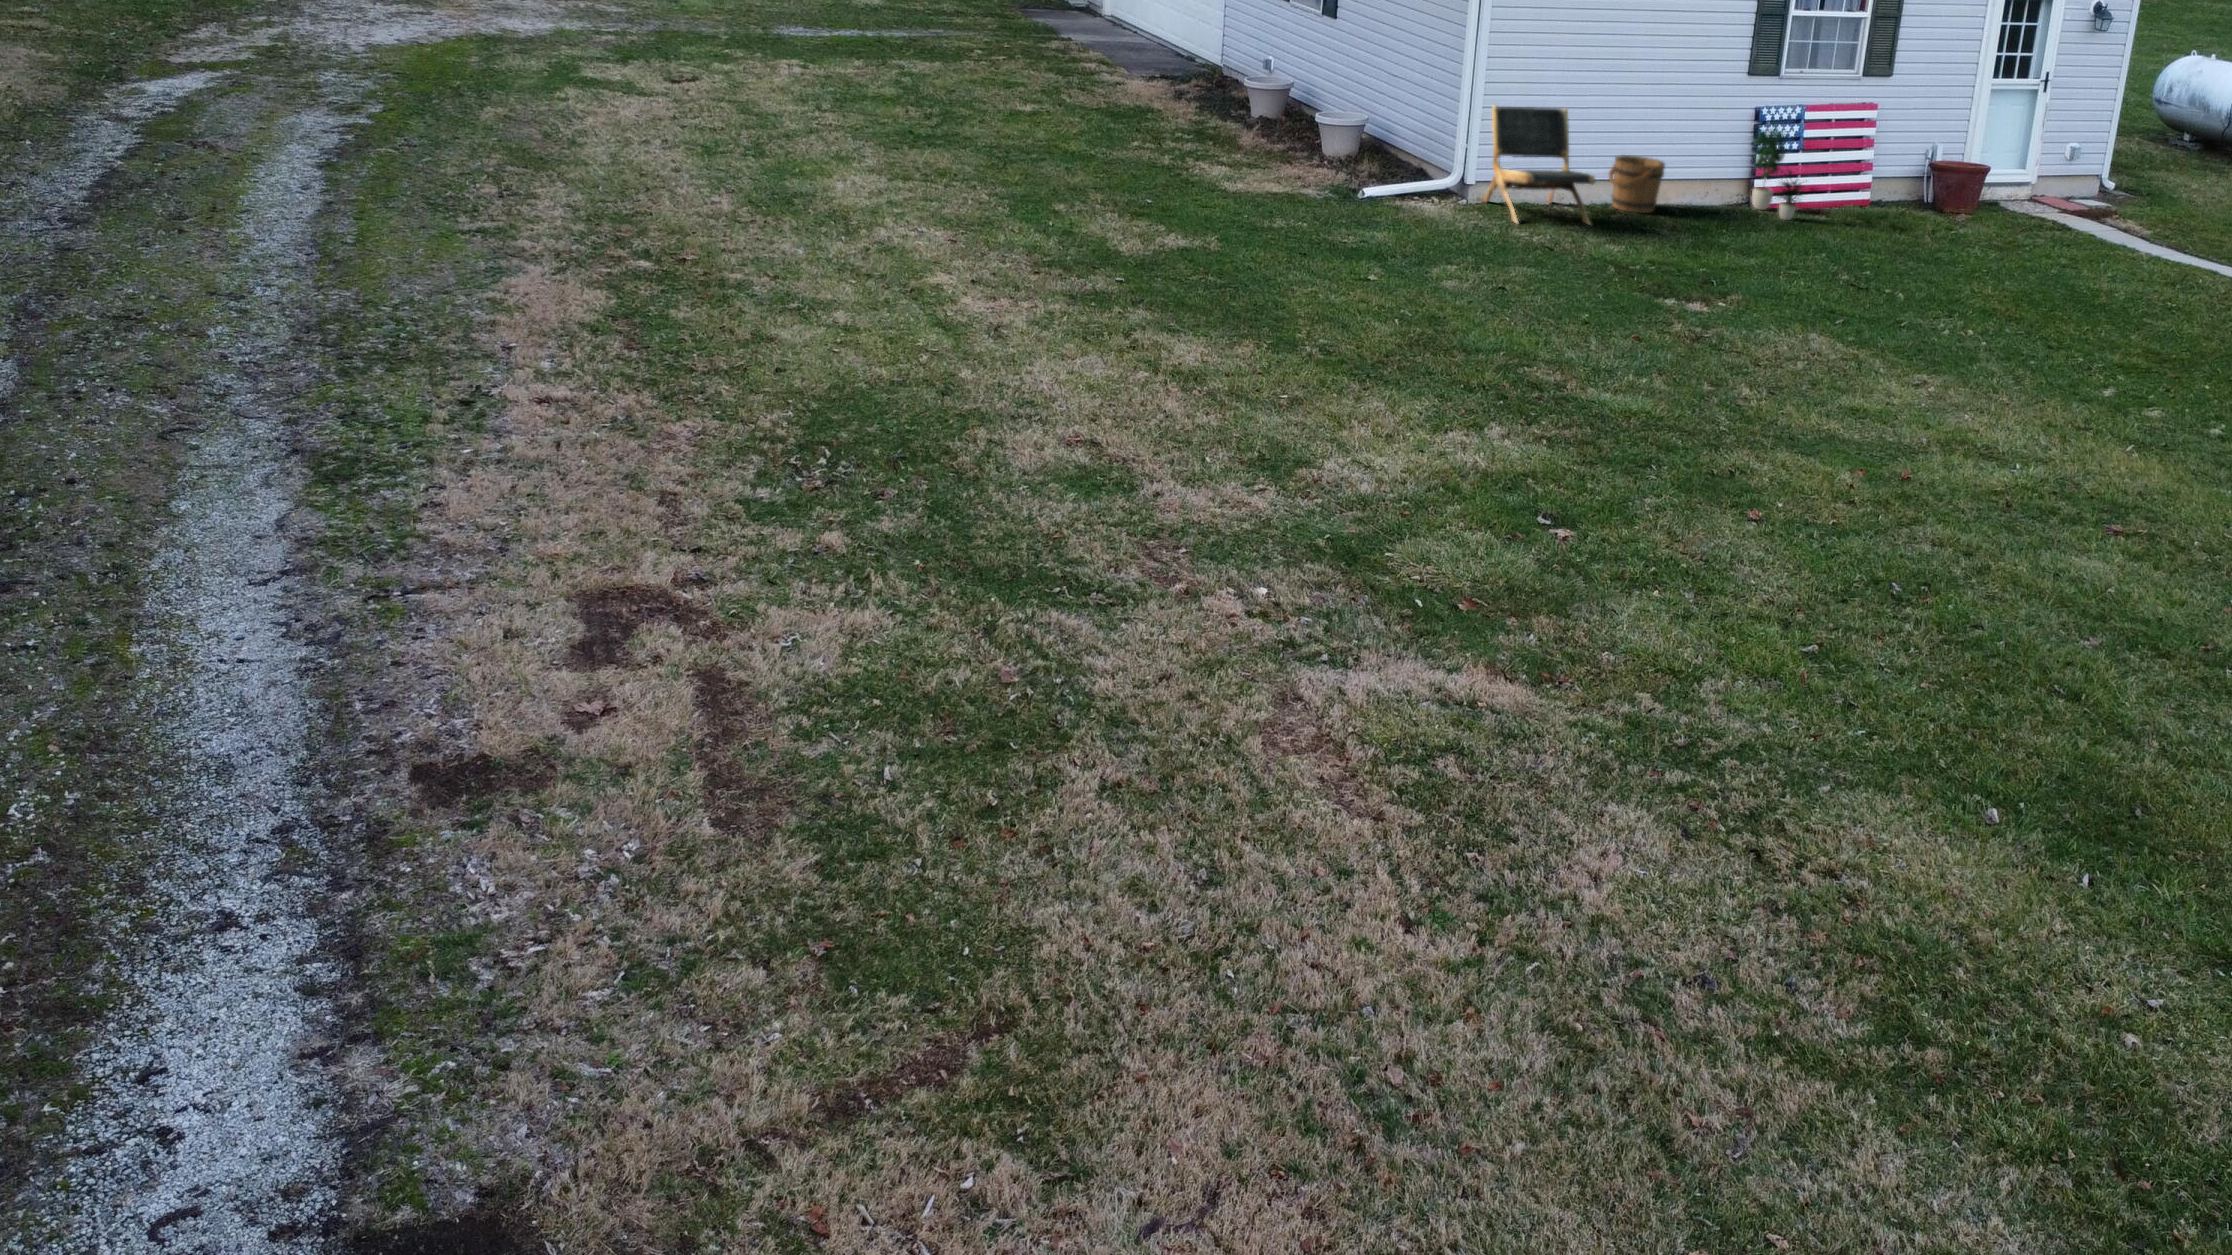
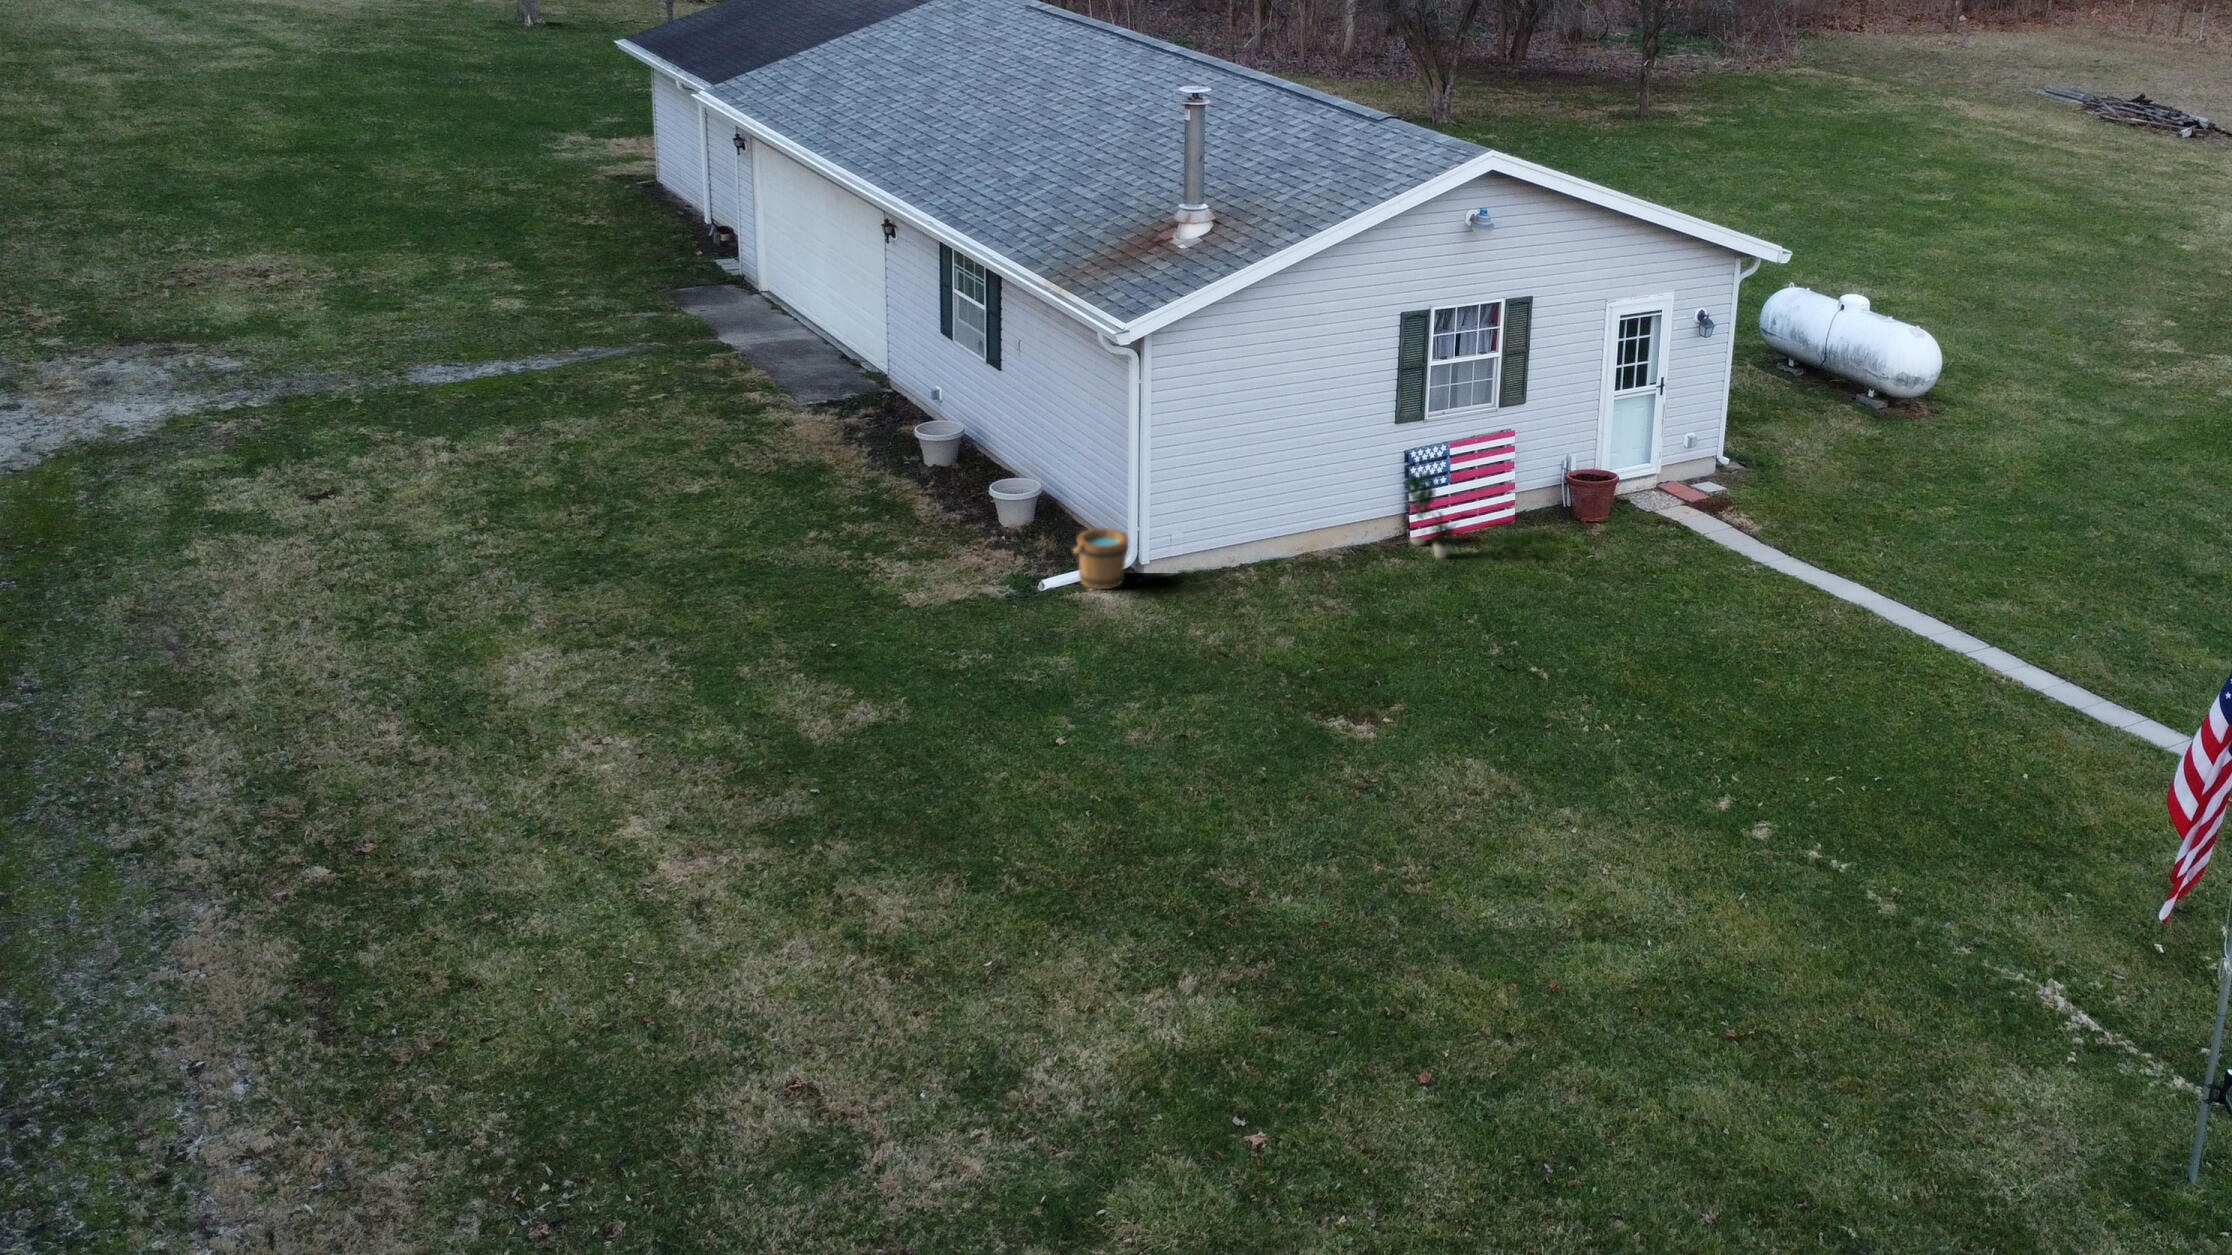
lounge chair: present [1484,105,1595,225] -> none [1156,482,1261,611]
bucket: present [1608,155,1665,213] -> present [1073,528,1129,589]

